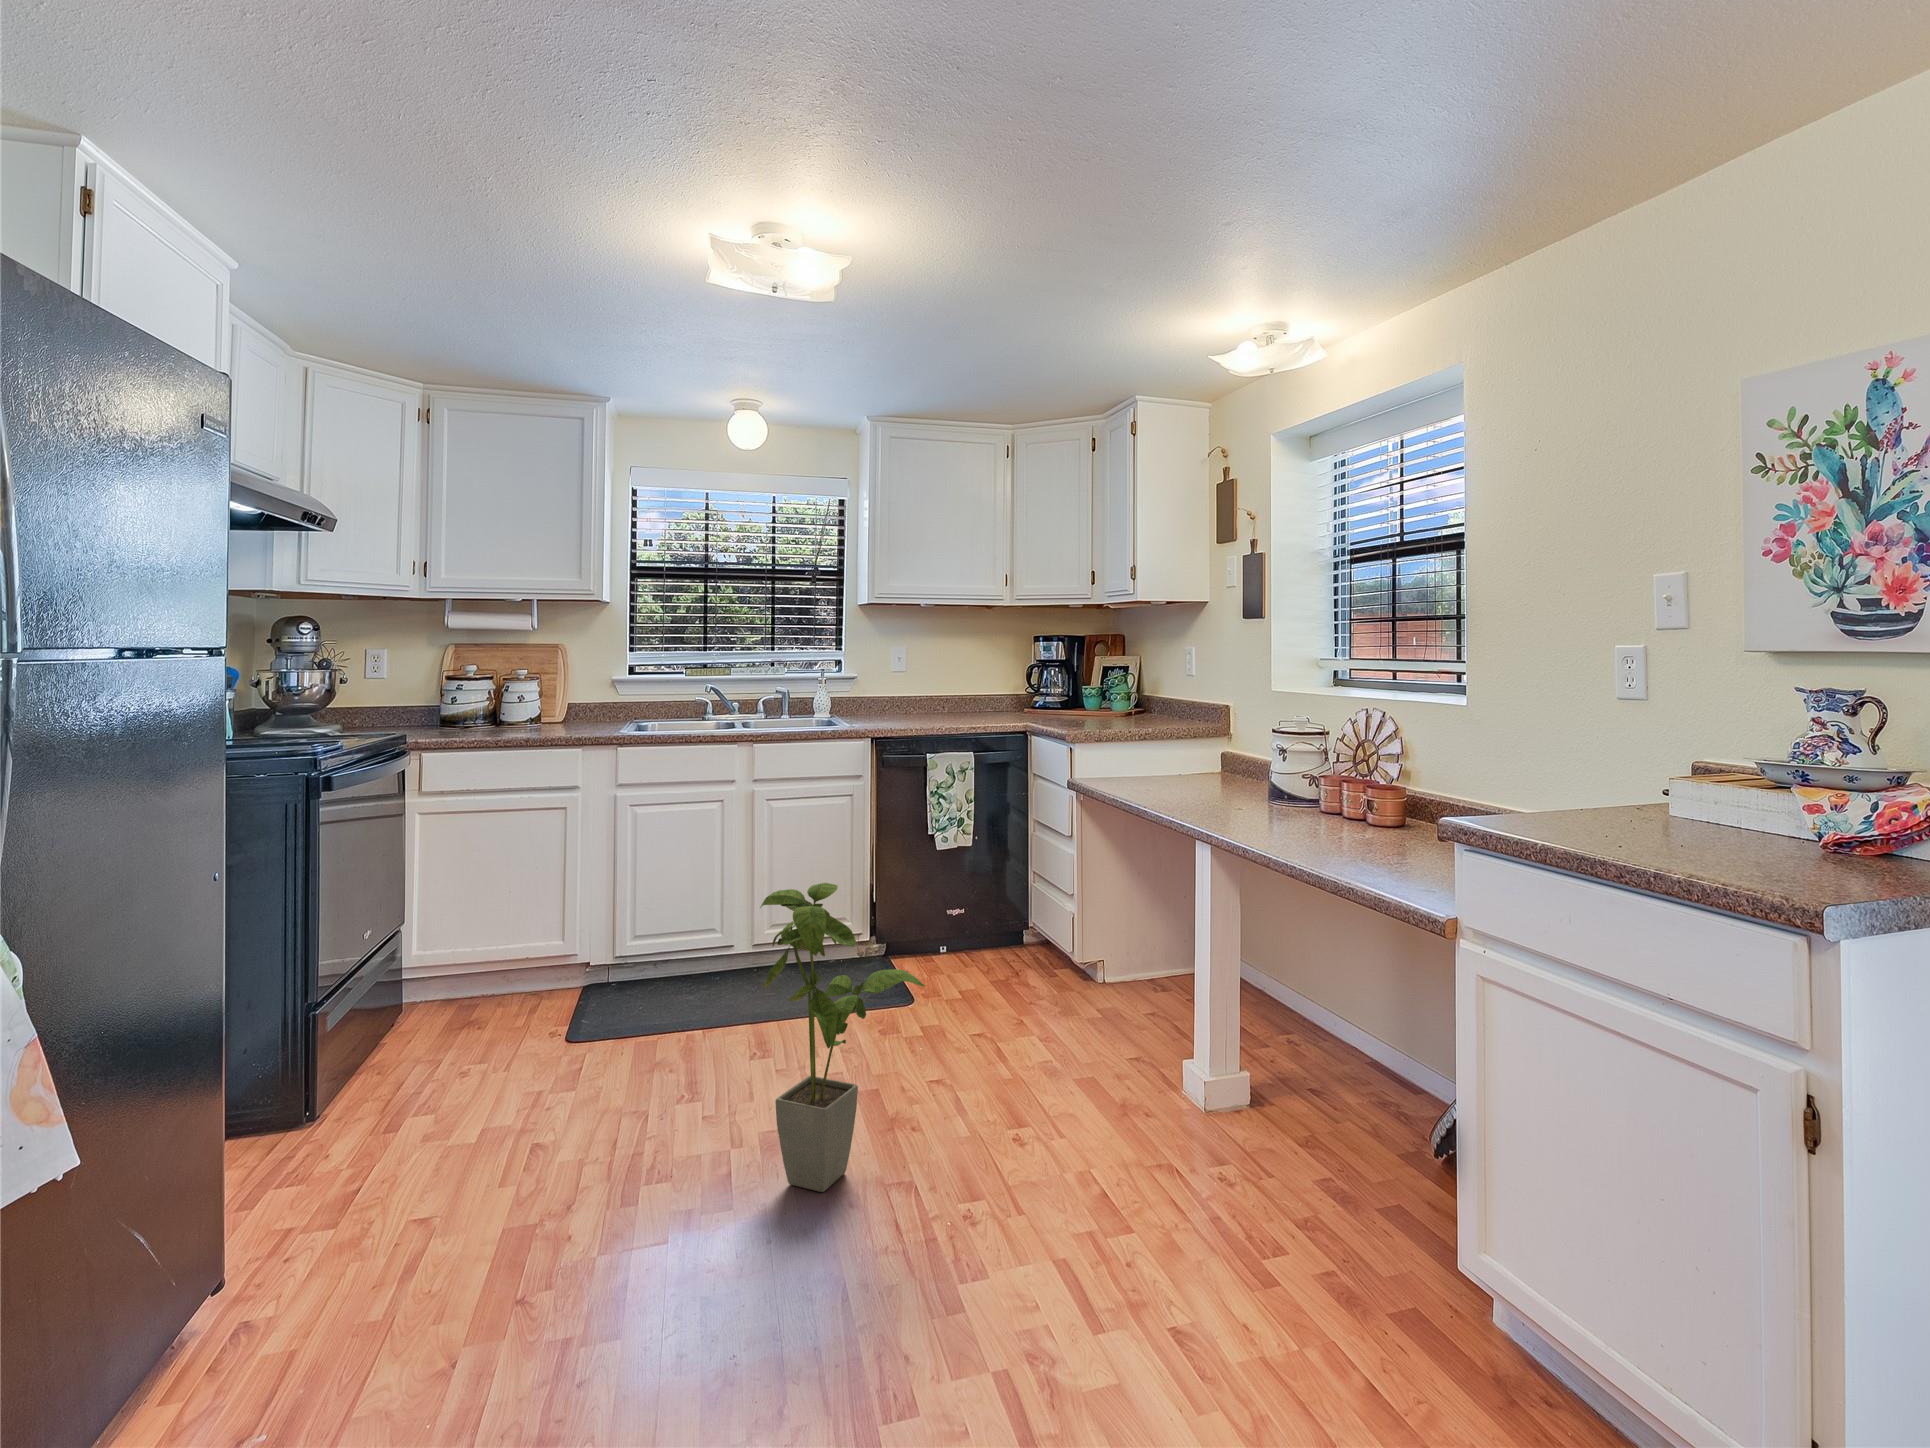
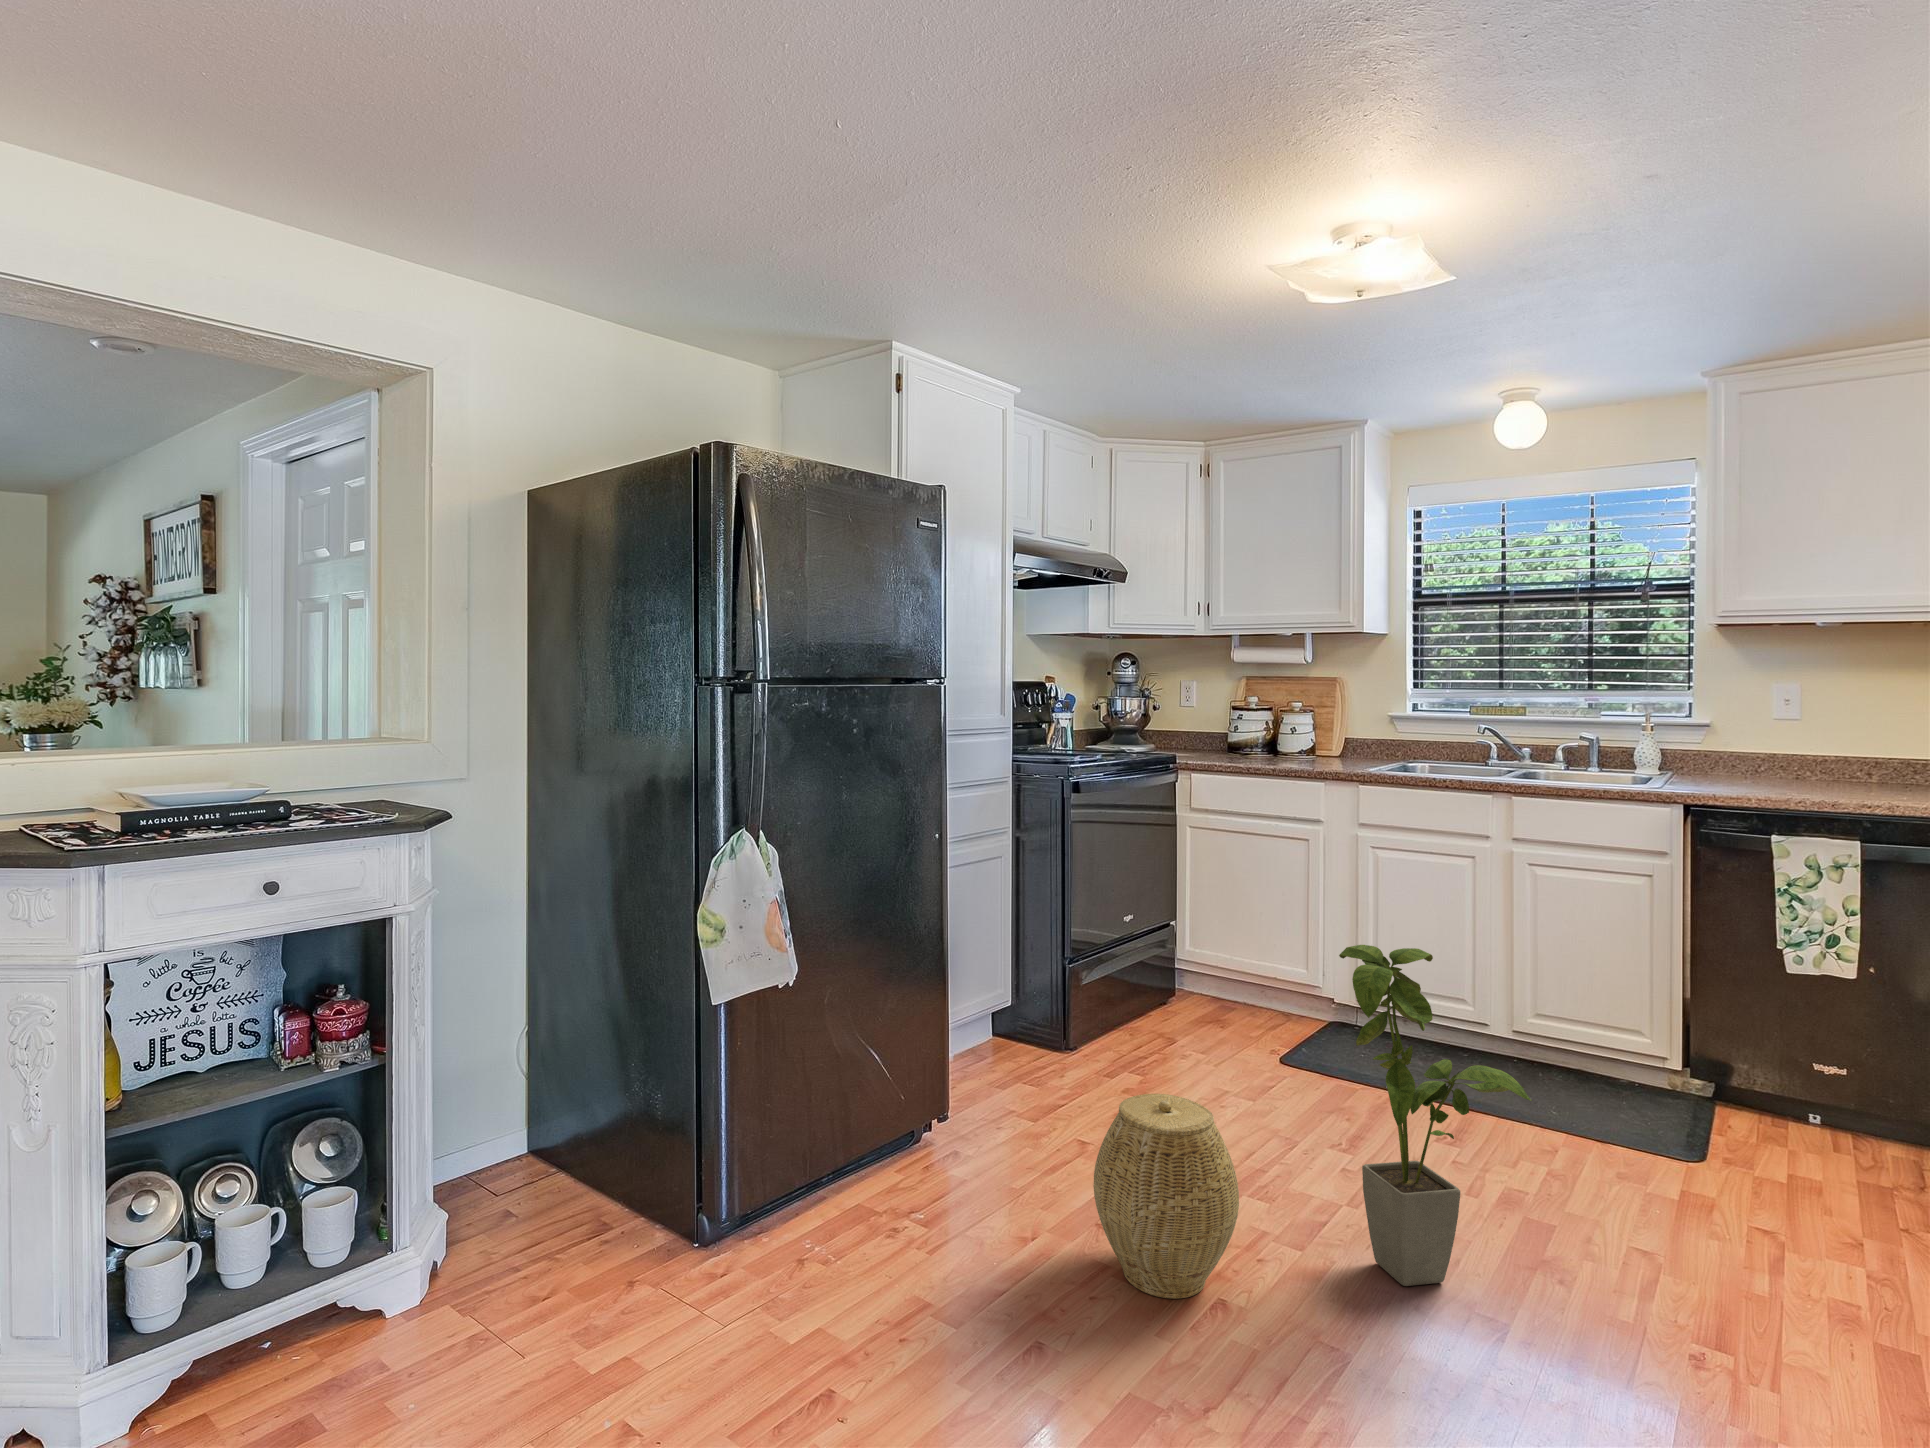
woven basket: none [529,1105,706,1347] -> present [1093,1094,1239,1299]

